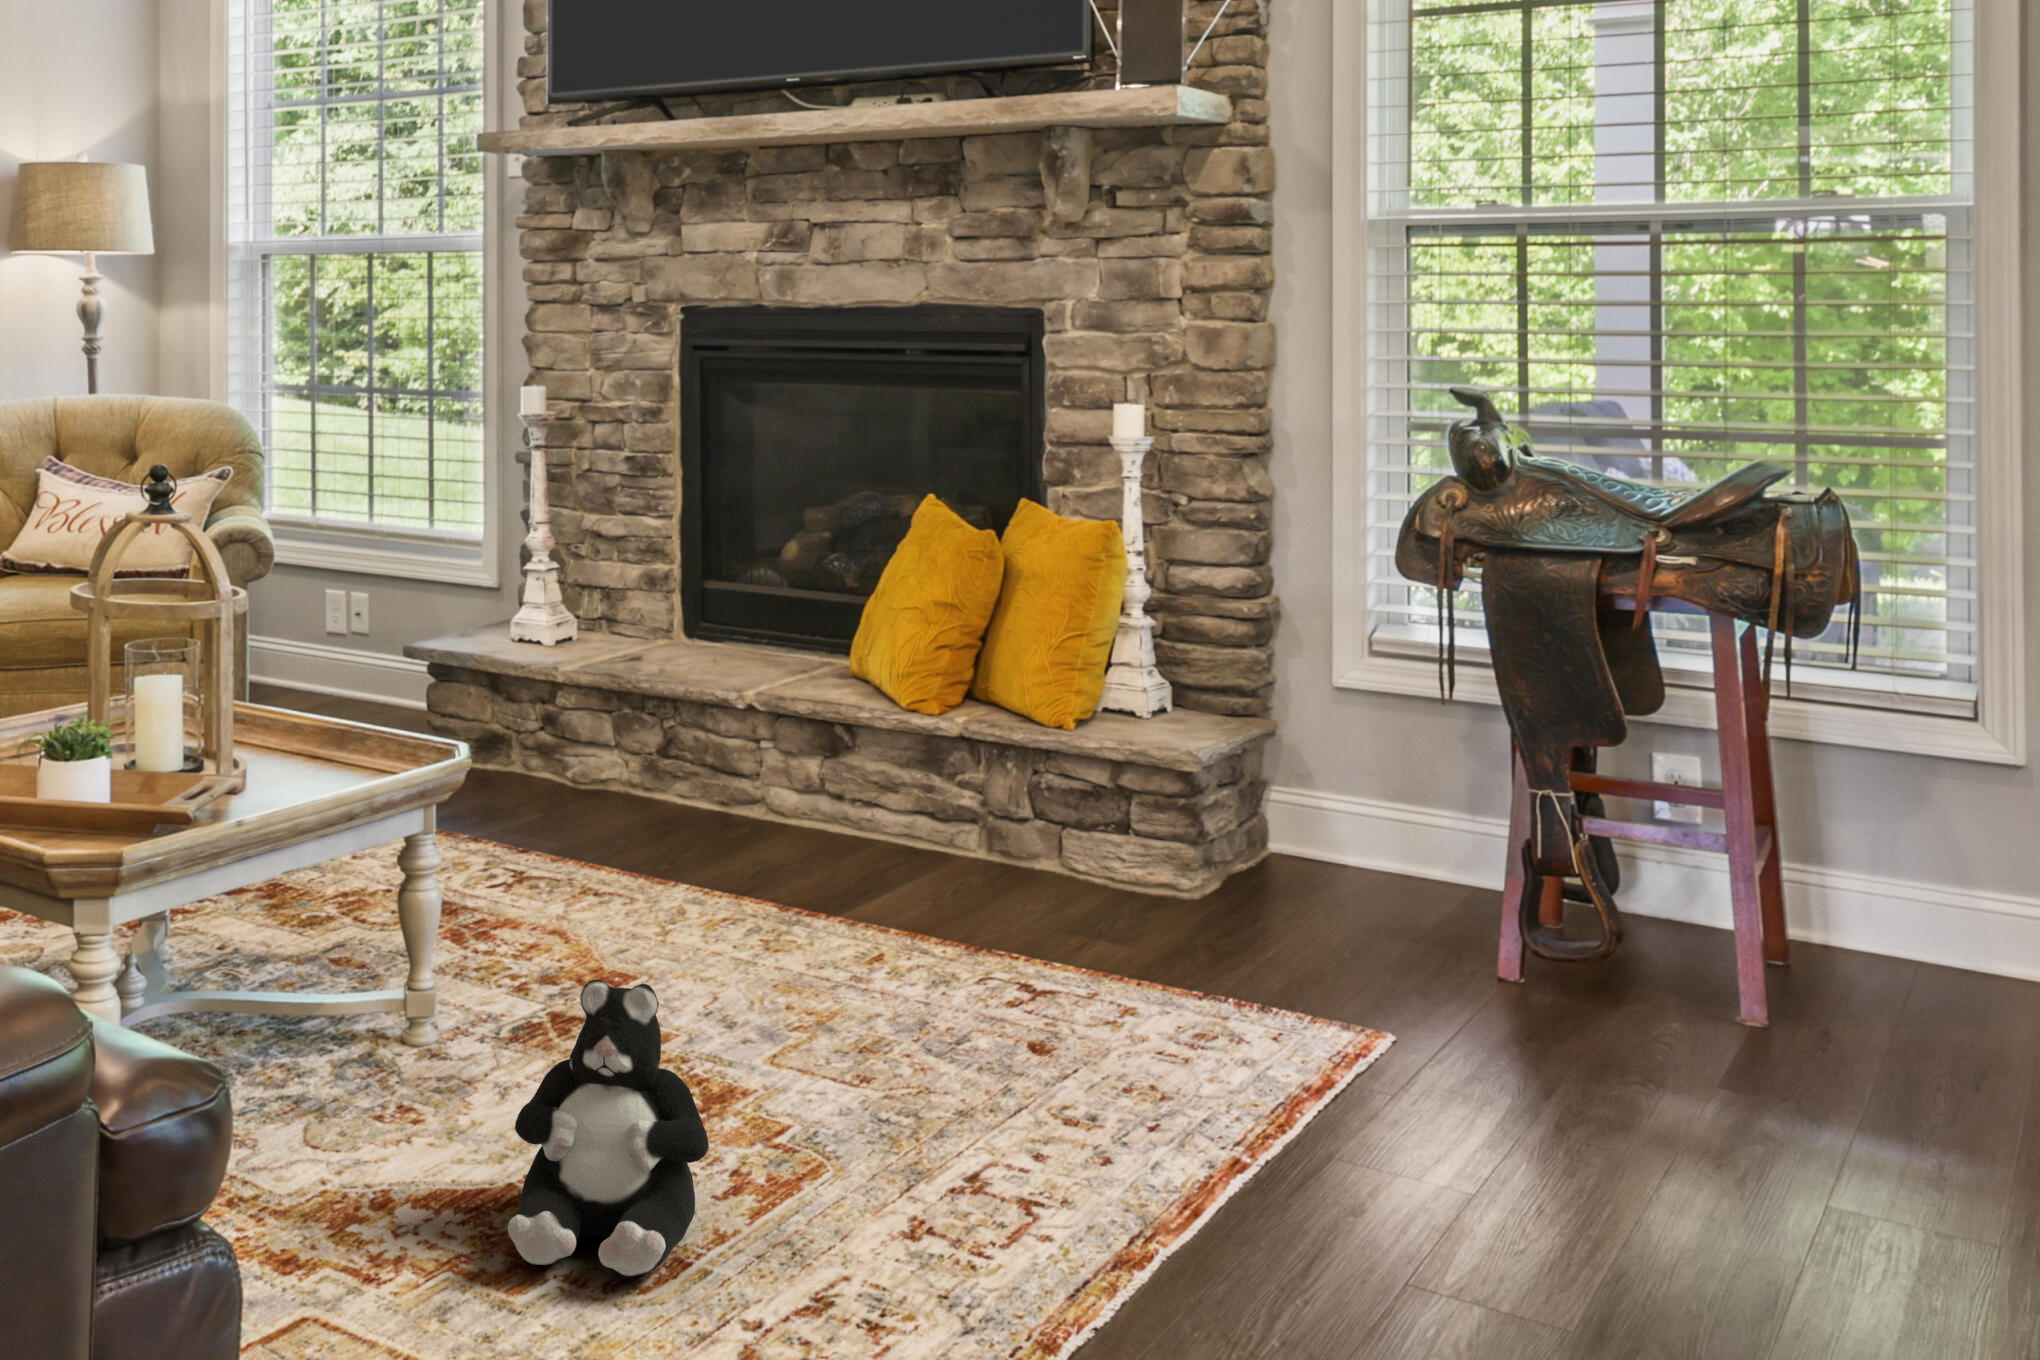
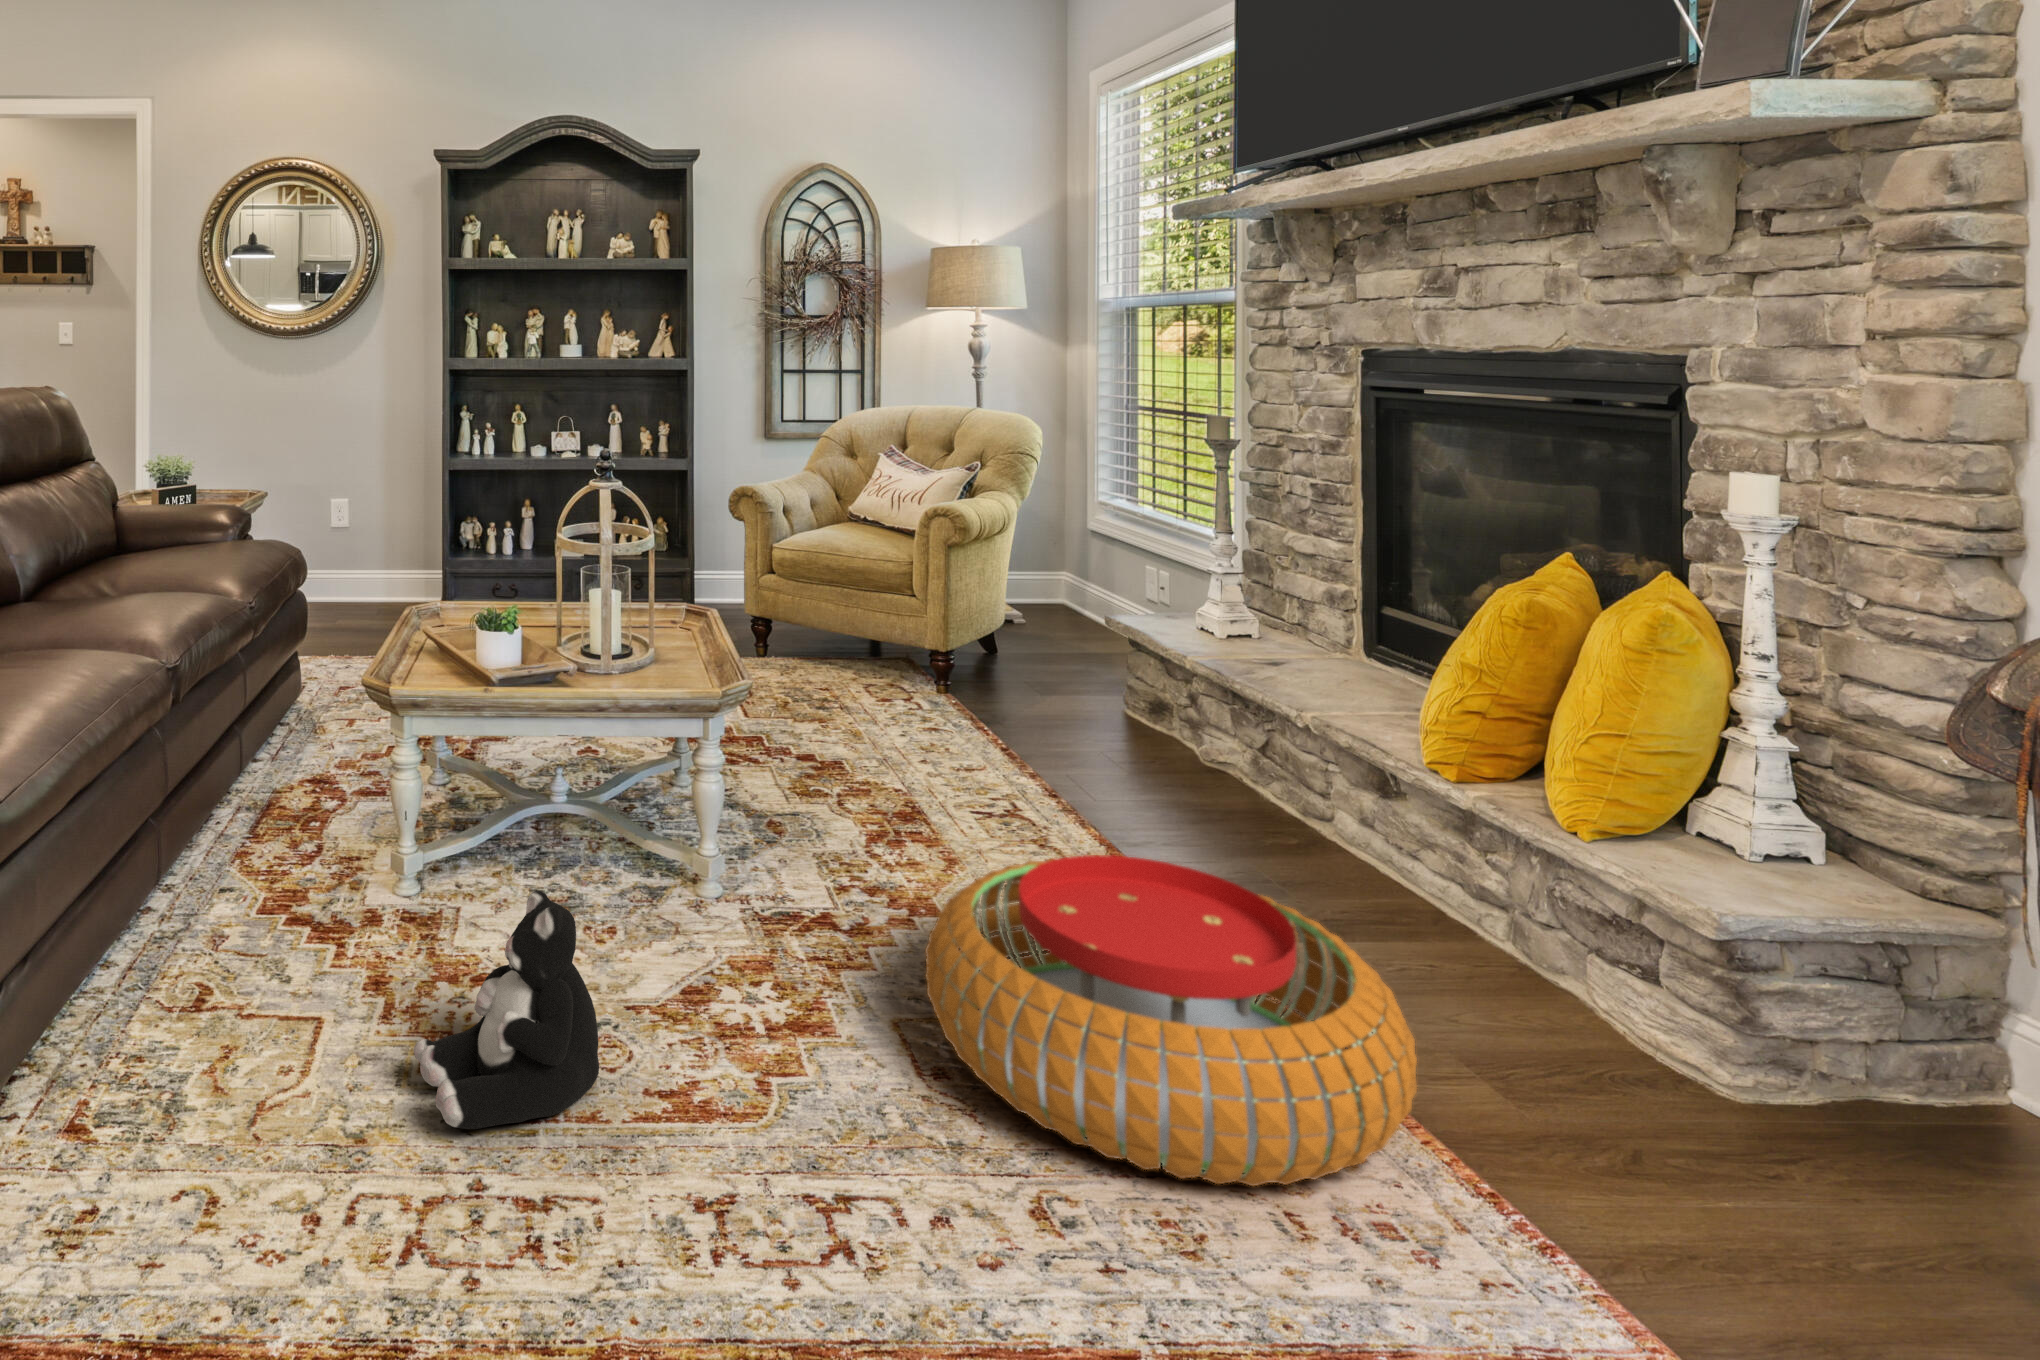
pouf: none [734,816,1172,1064] -> present [925,855,1417,1186]

